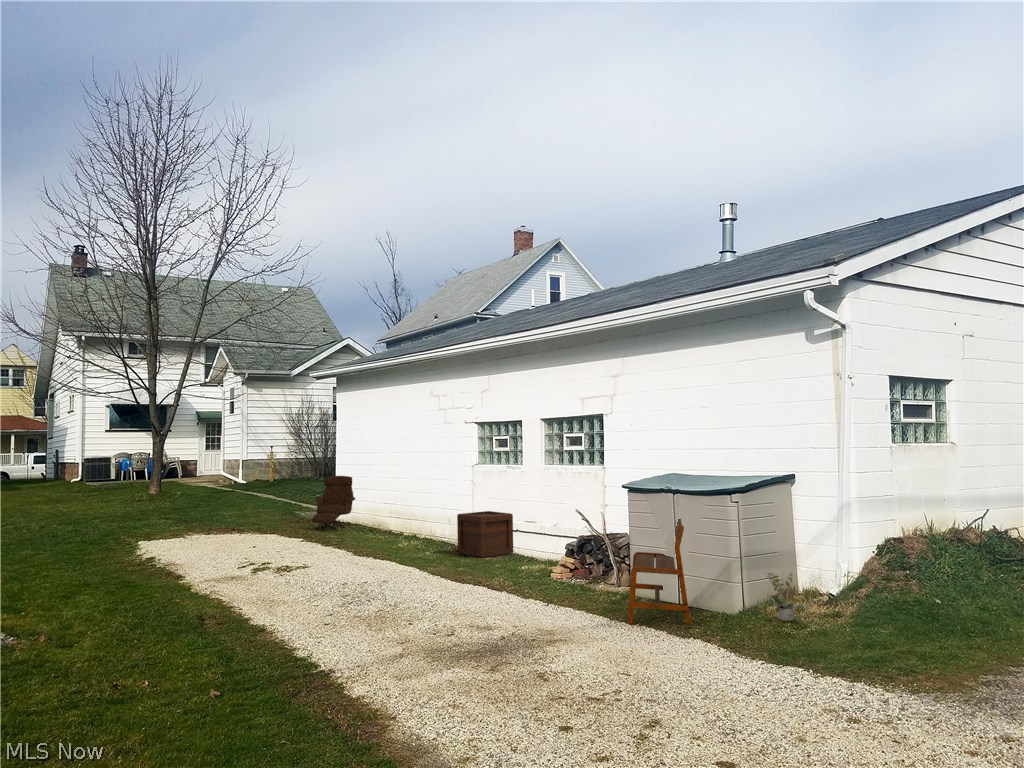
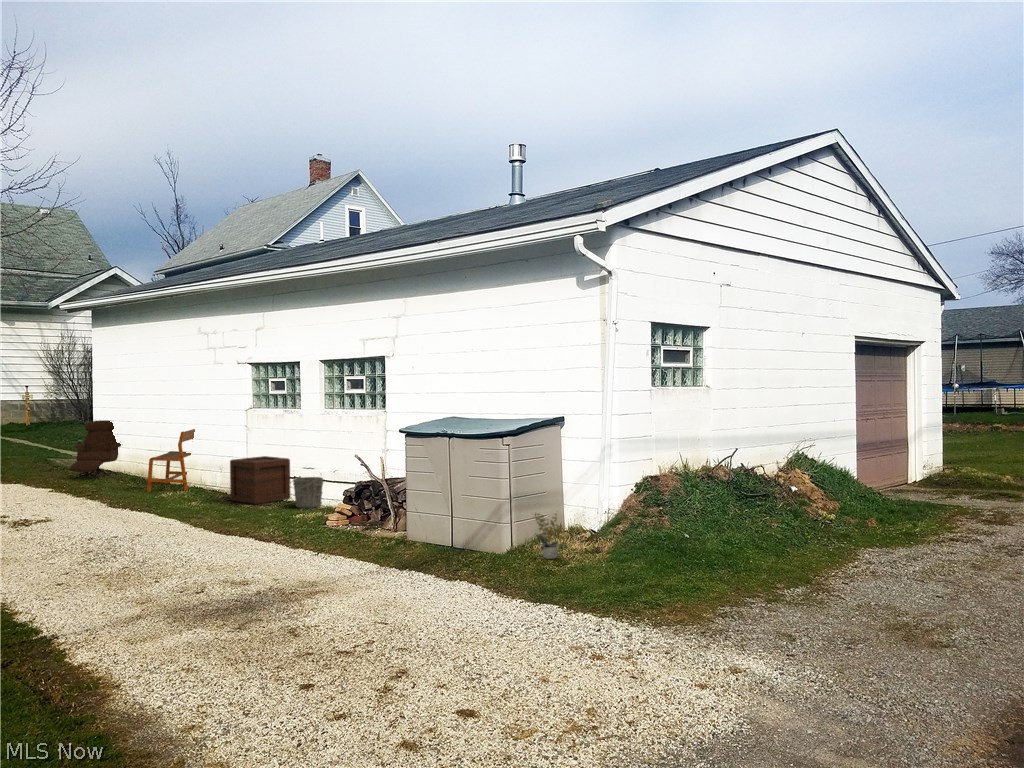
bench: present [628,519,691,624] -> present [147,429,195,492]
bucket: none [514,531,546,562] -> present [289,476,323,508]

